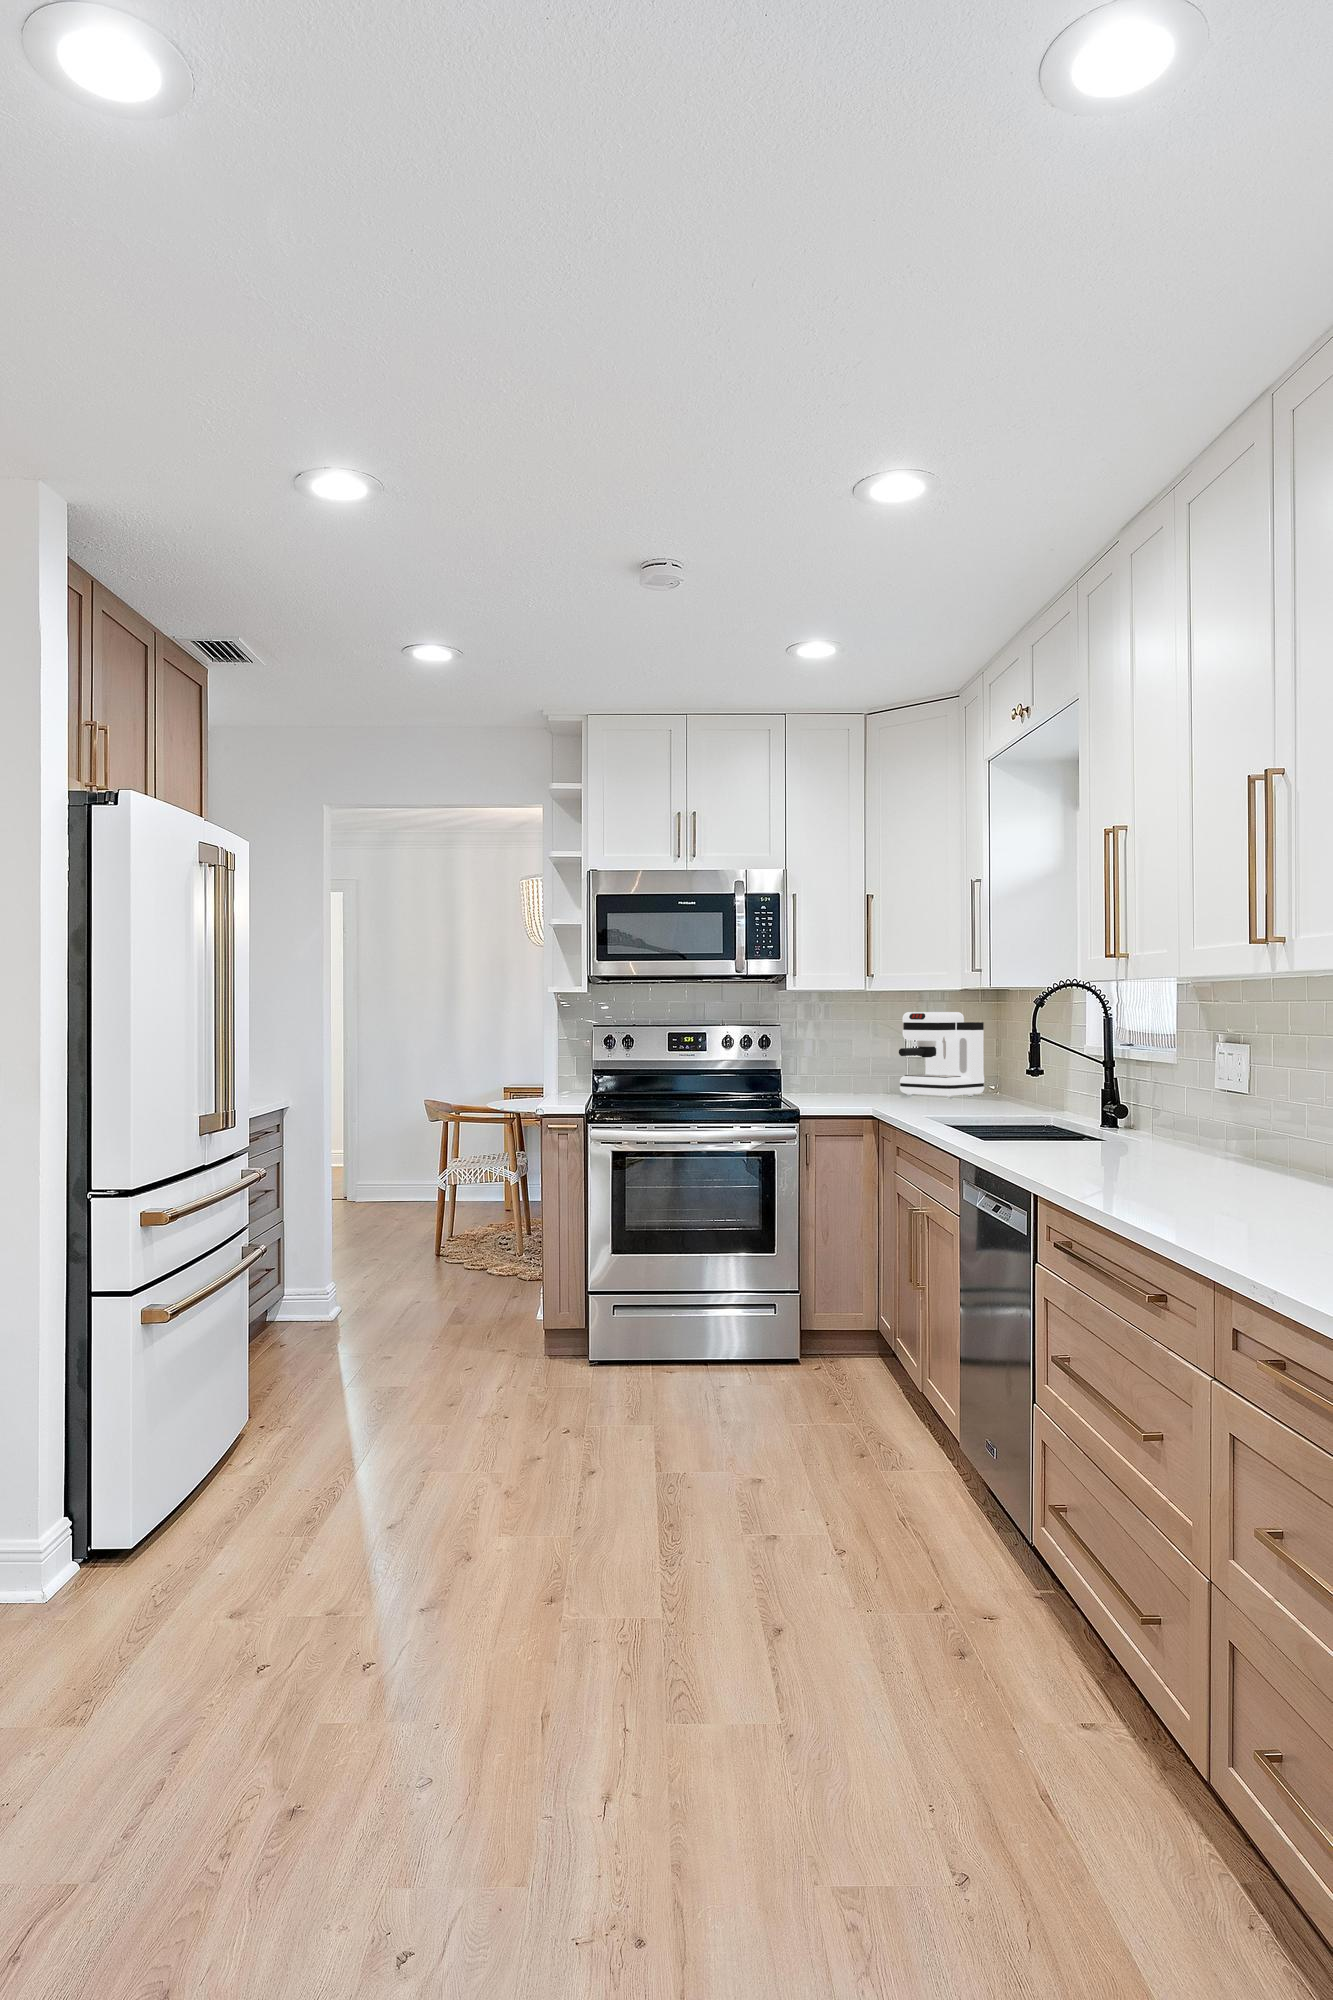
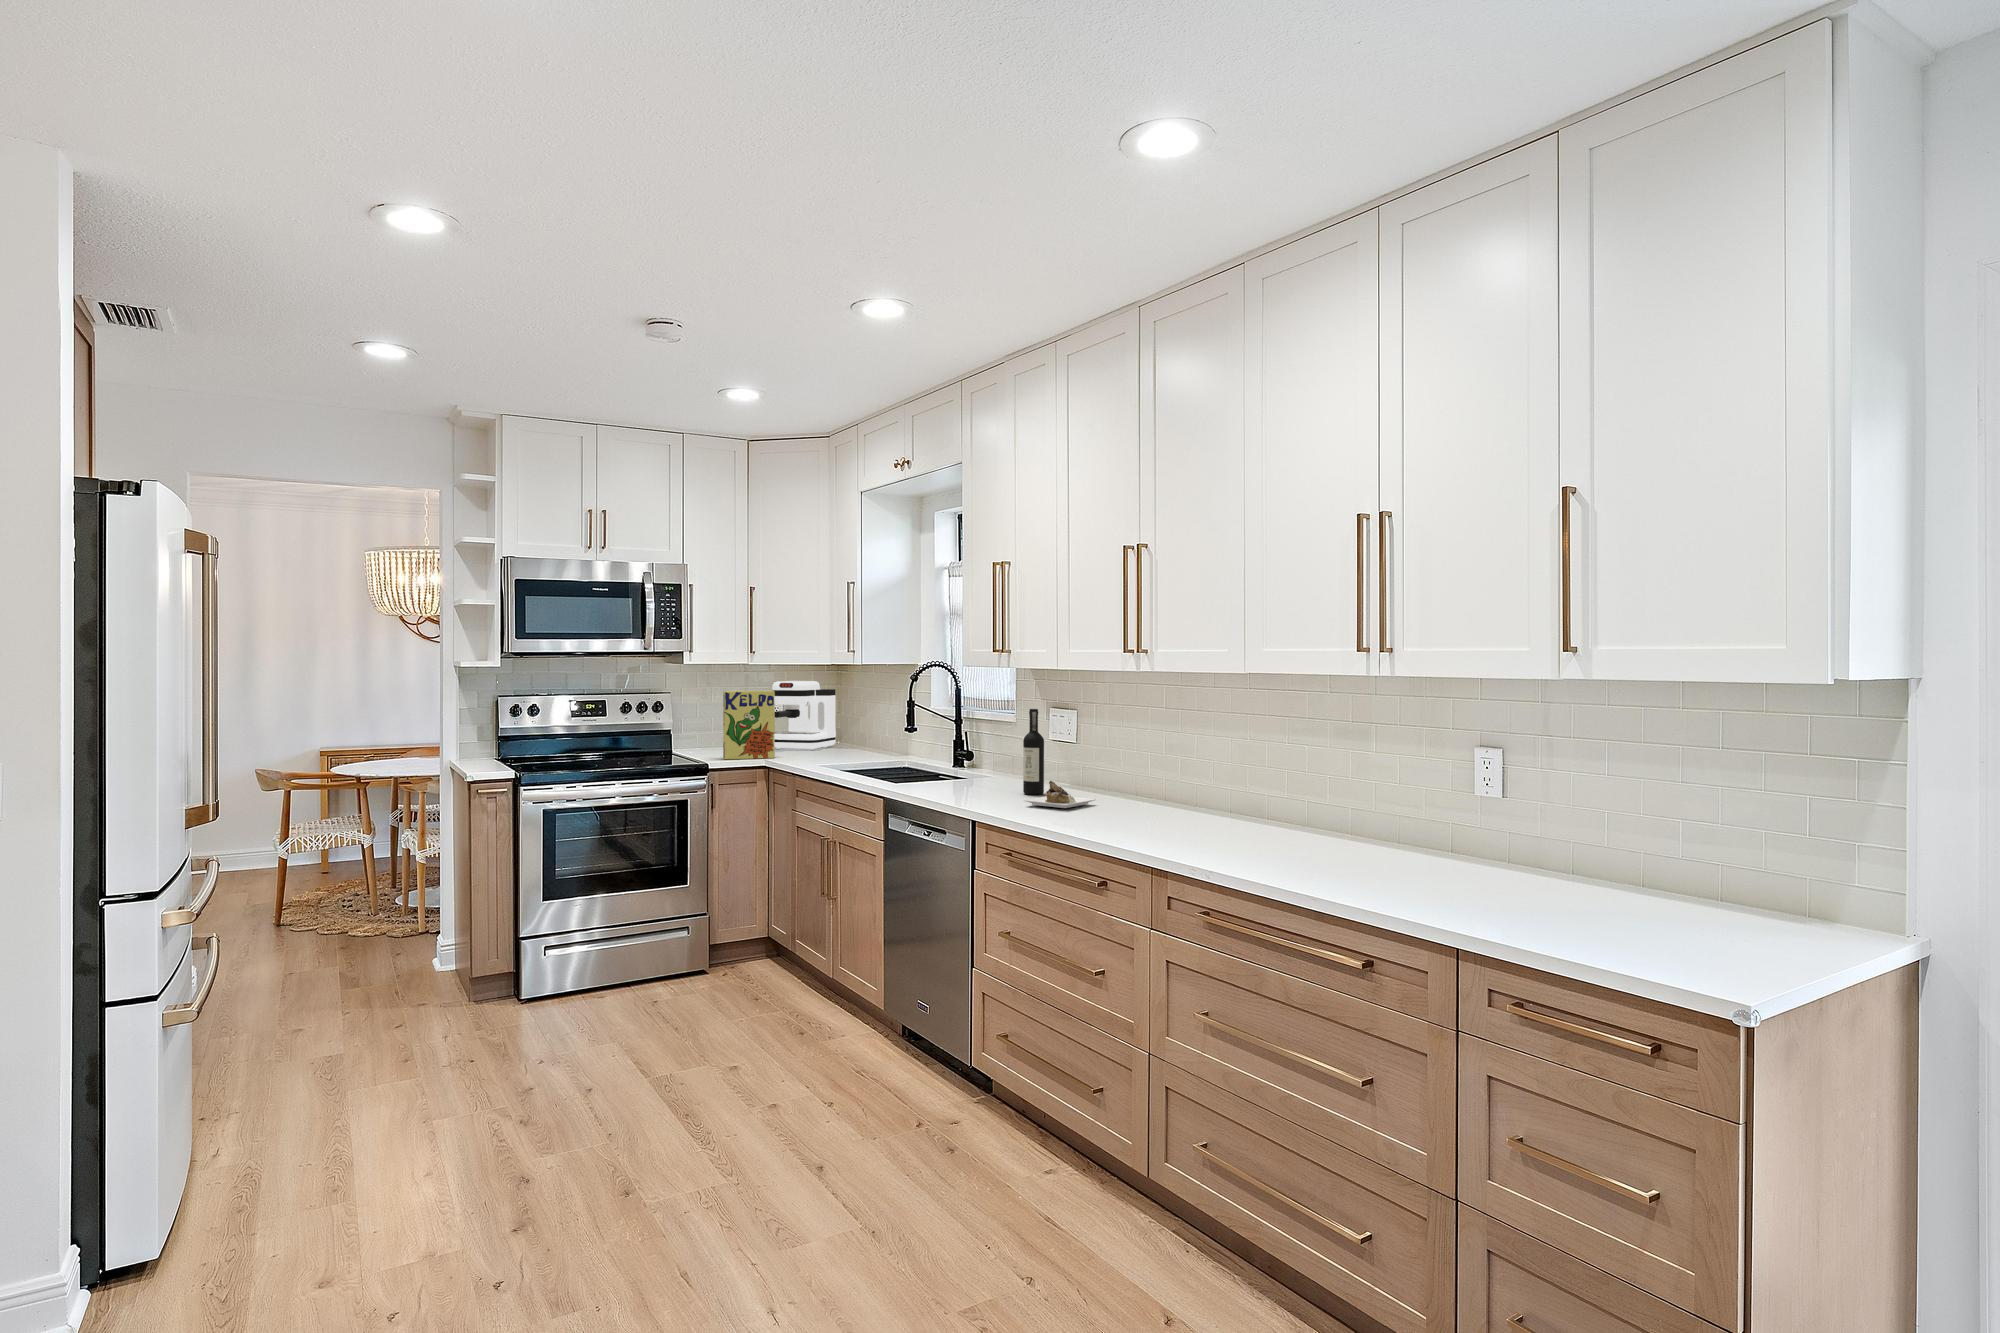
cereal box: none [827,1021,888,1104] -> present [723,691,775,759]
wine bottle: none [1115,1036,1233,1179] -> present [1023,709,1096,808]

